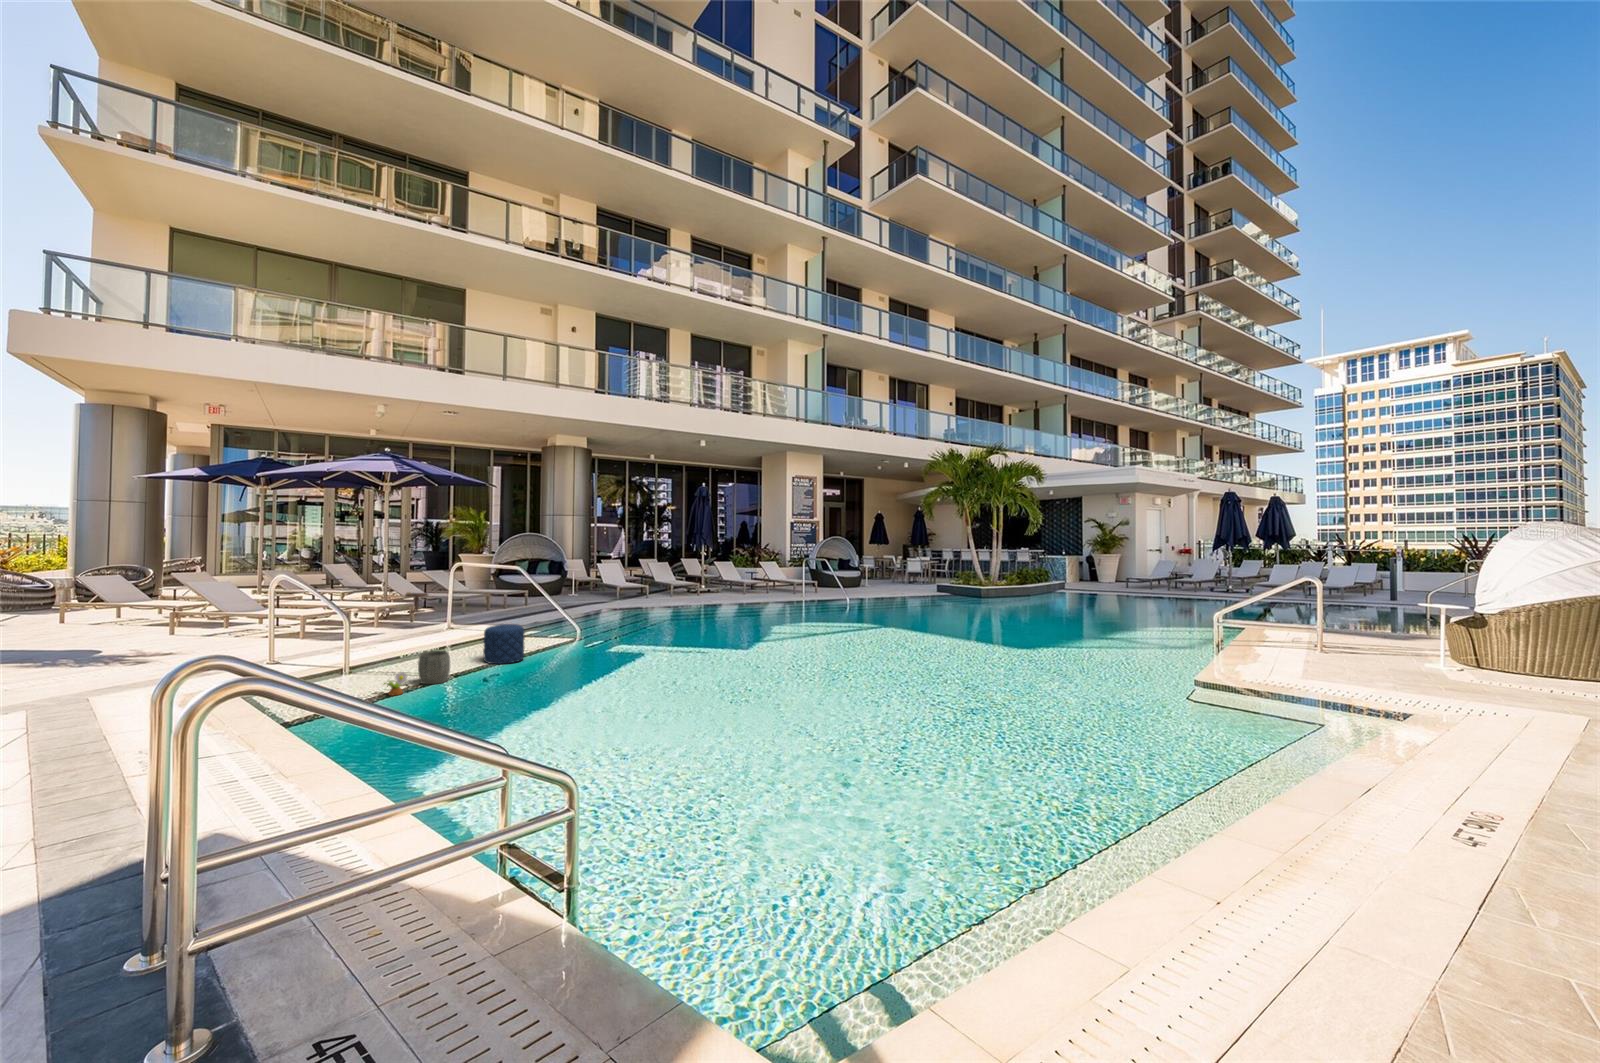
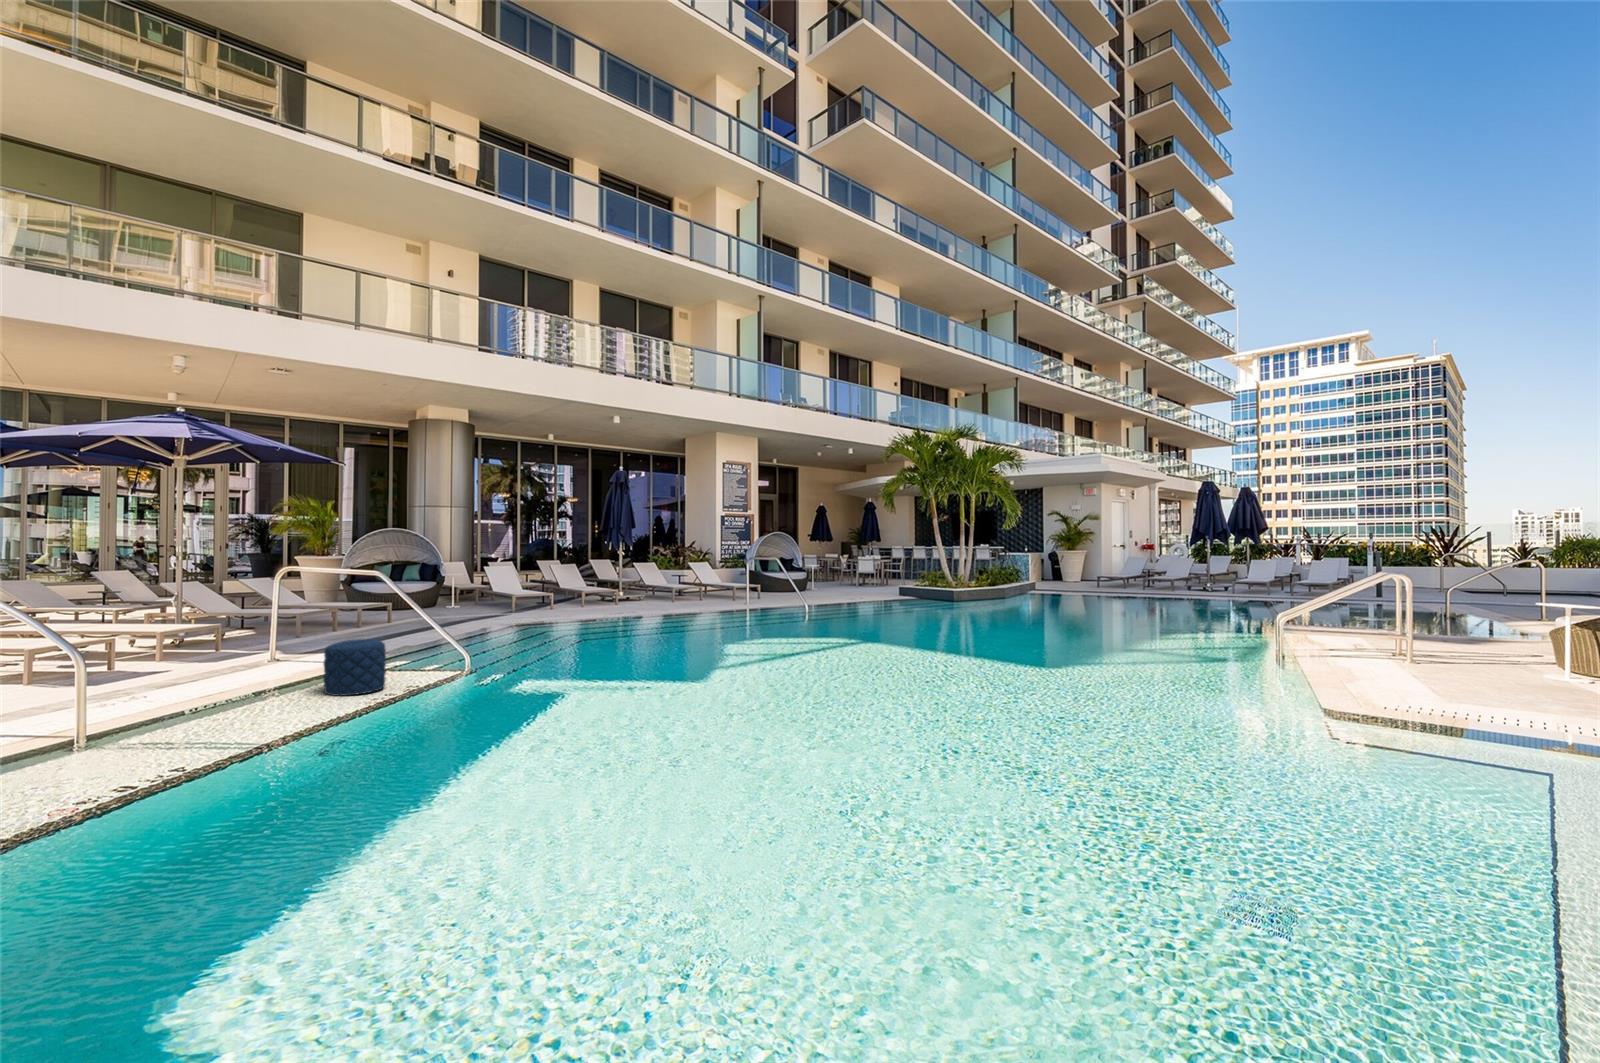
side table: present [405,592,428,613] -> none [208,602,244,654]
woven basket: present [418,651,450,684] -> none [216,679,269,729]
decorative plant: present [384,672,407,696] -> none [150,711,199,749]

